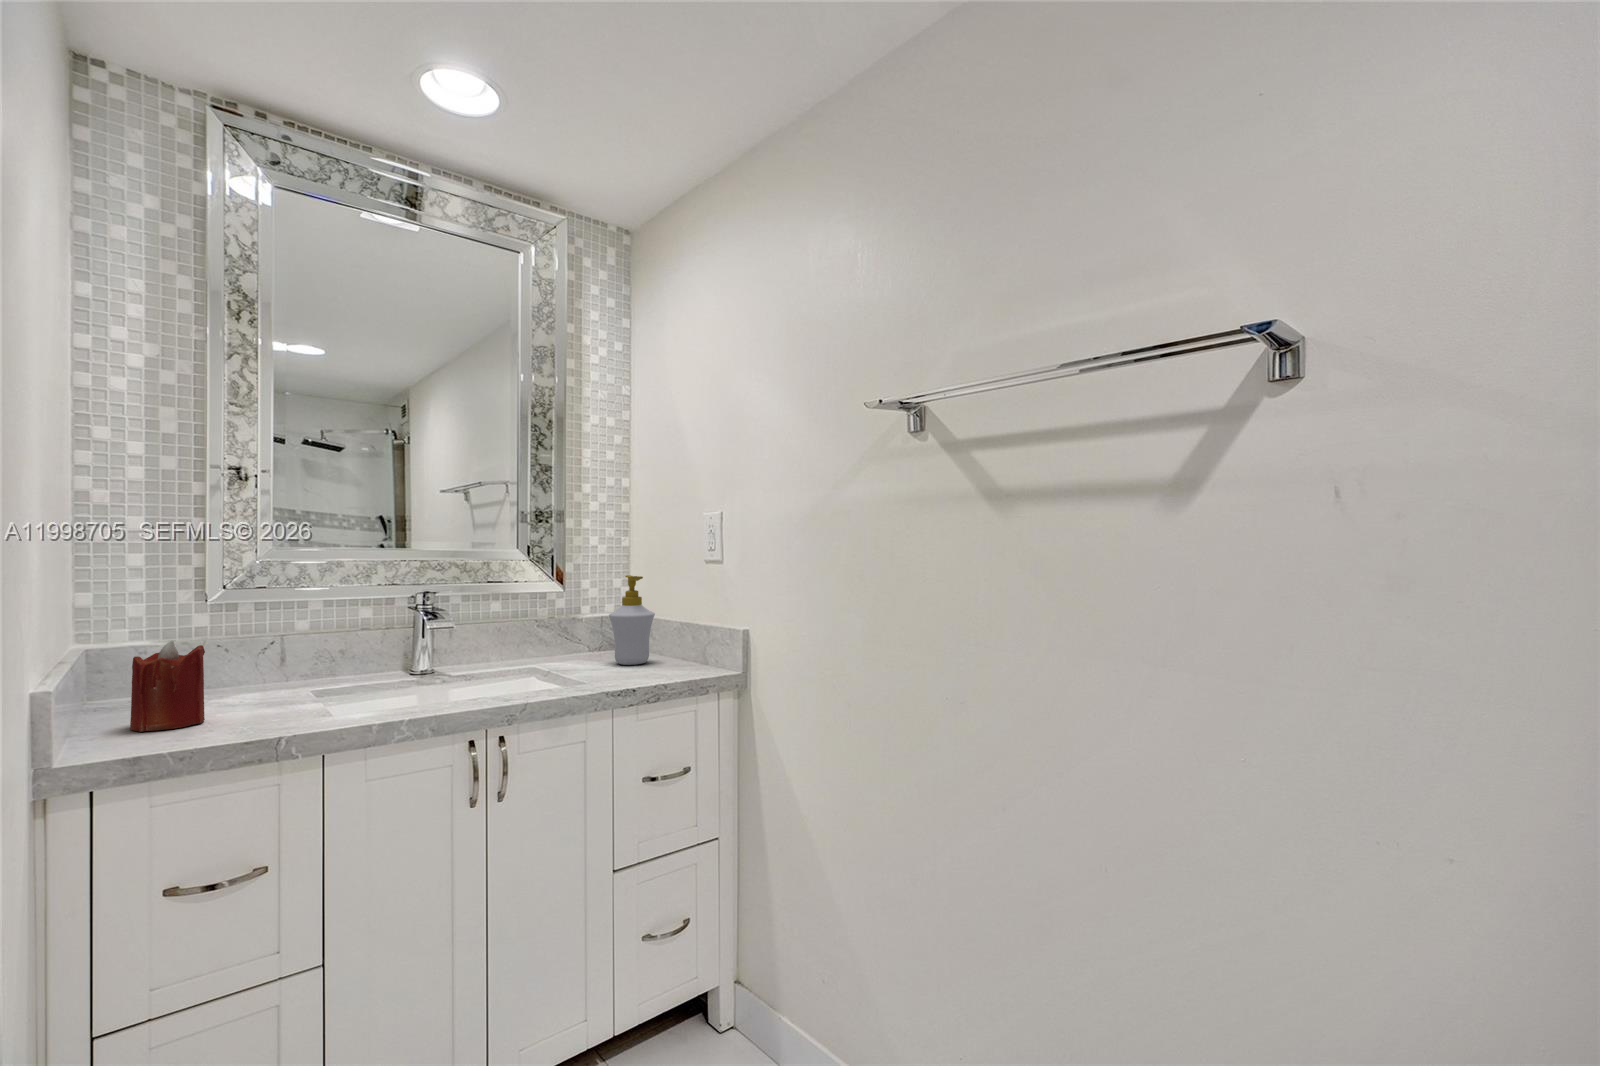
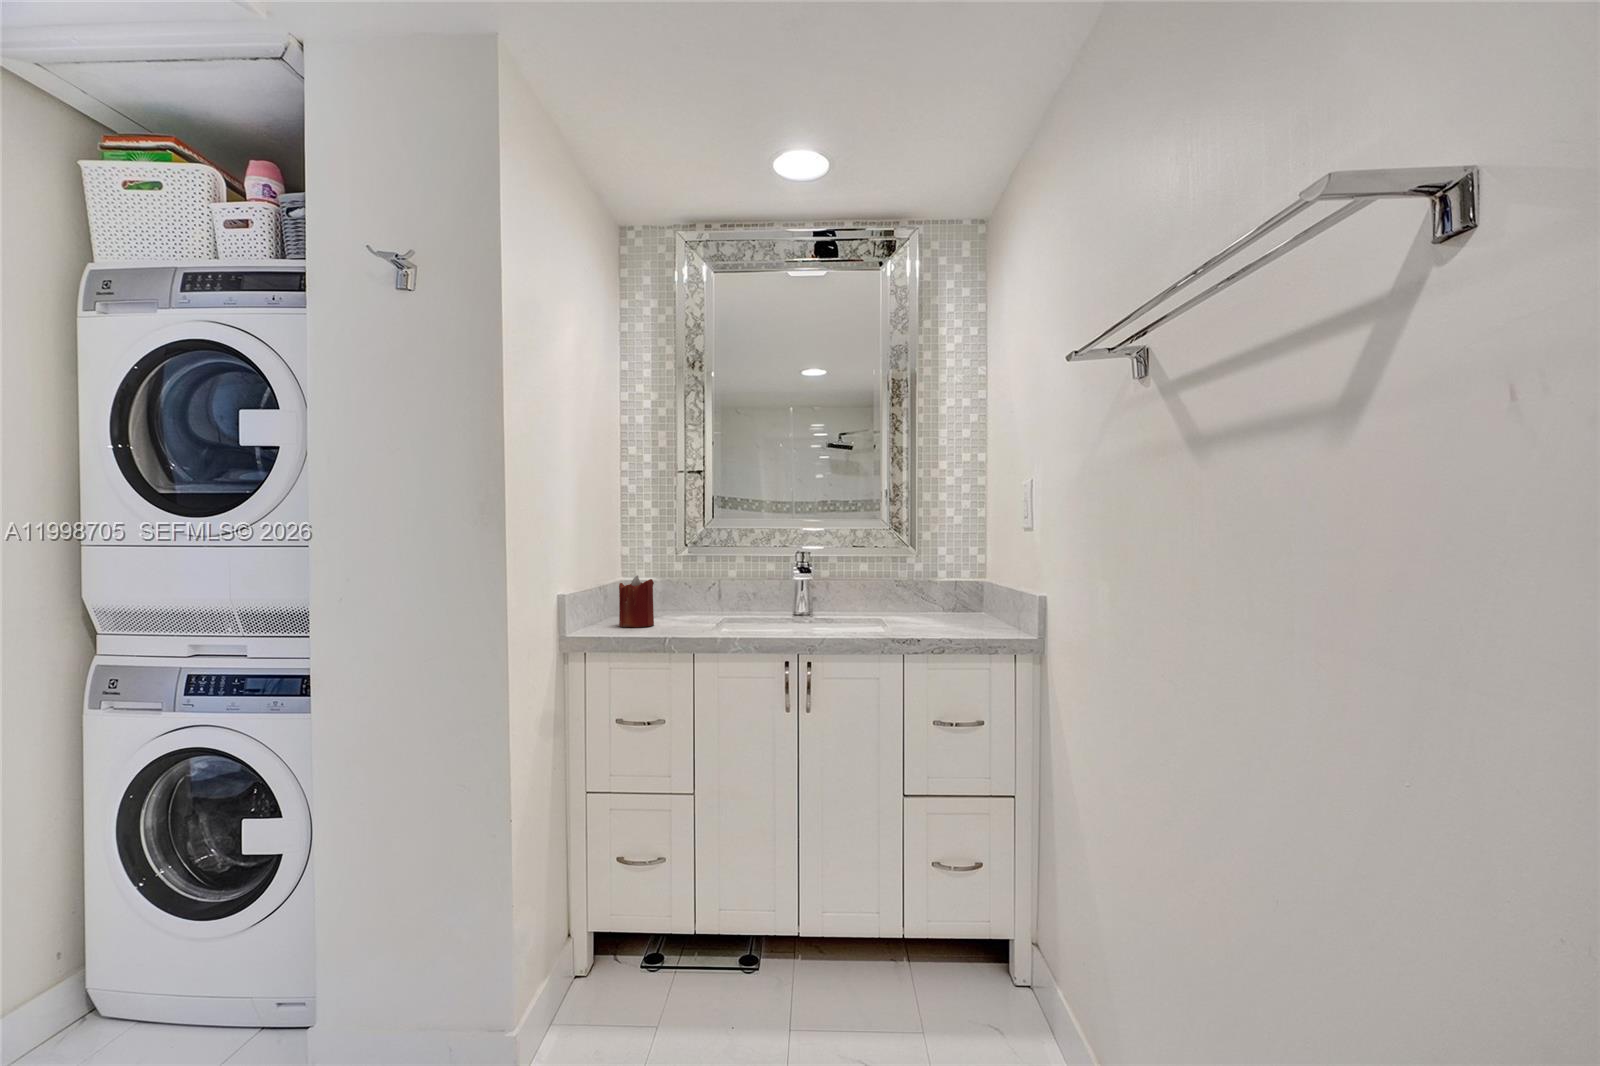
soap bottle: present [609,575,655,665] -> none [942,543,984,624]

